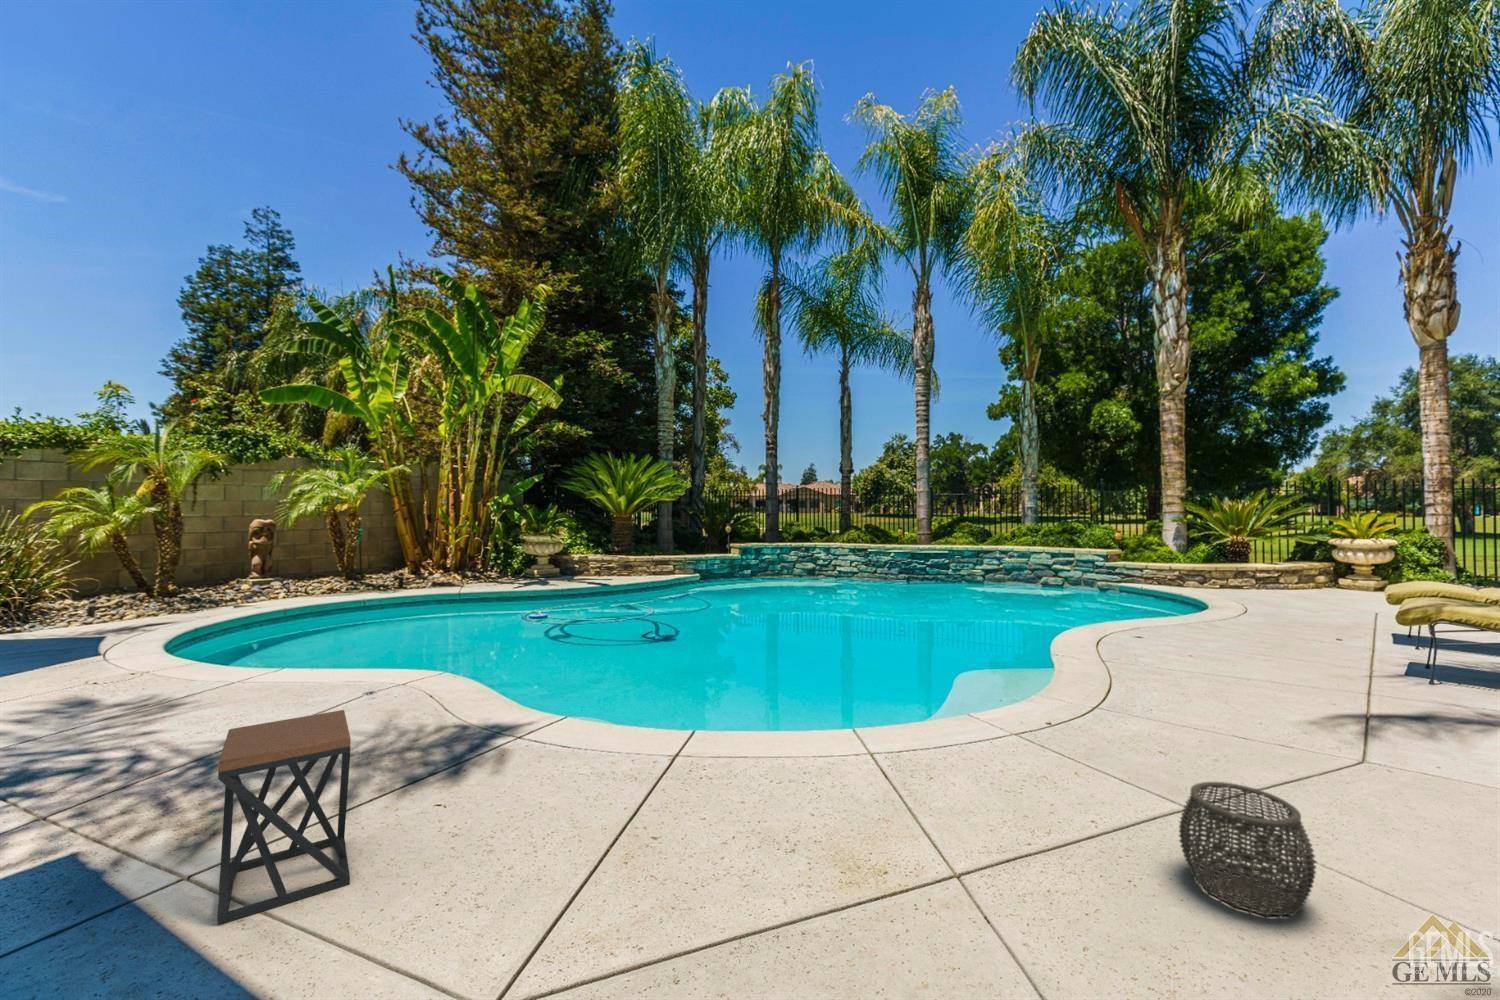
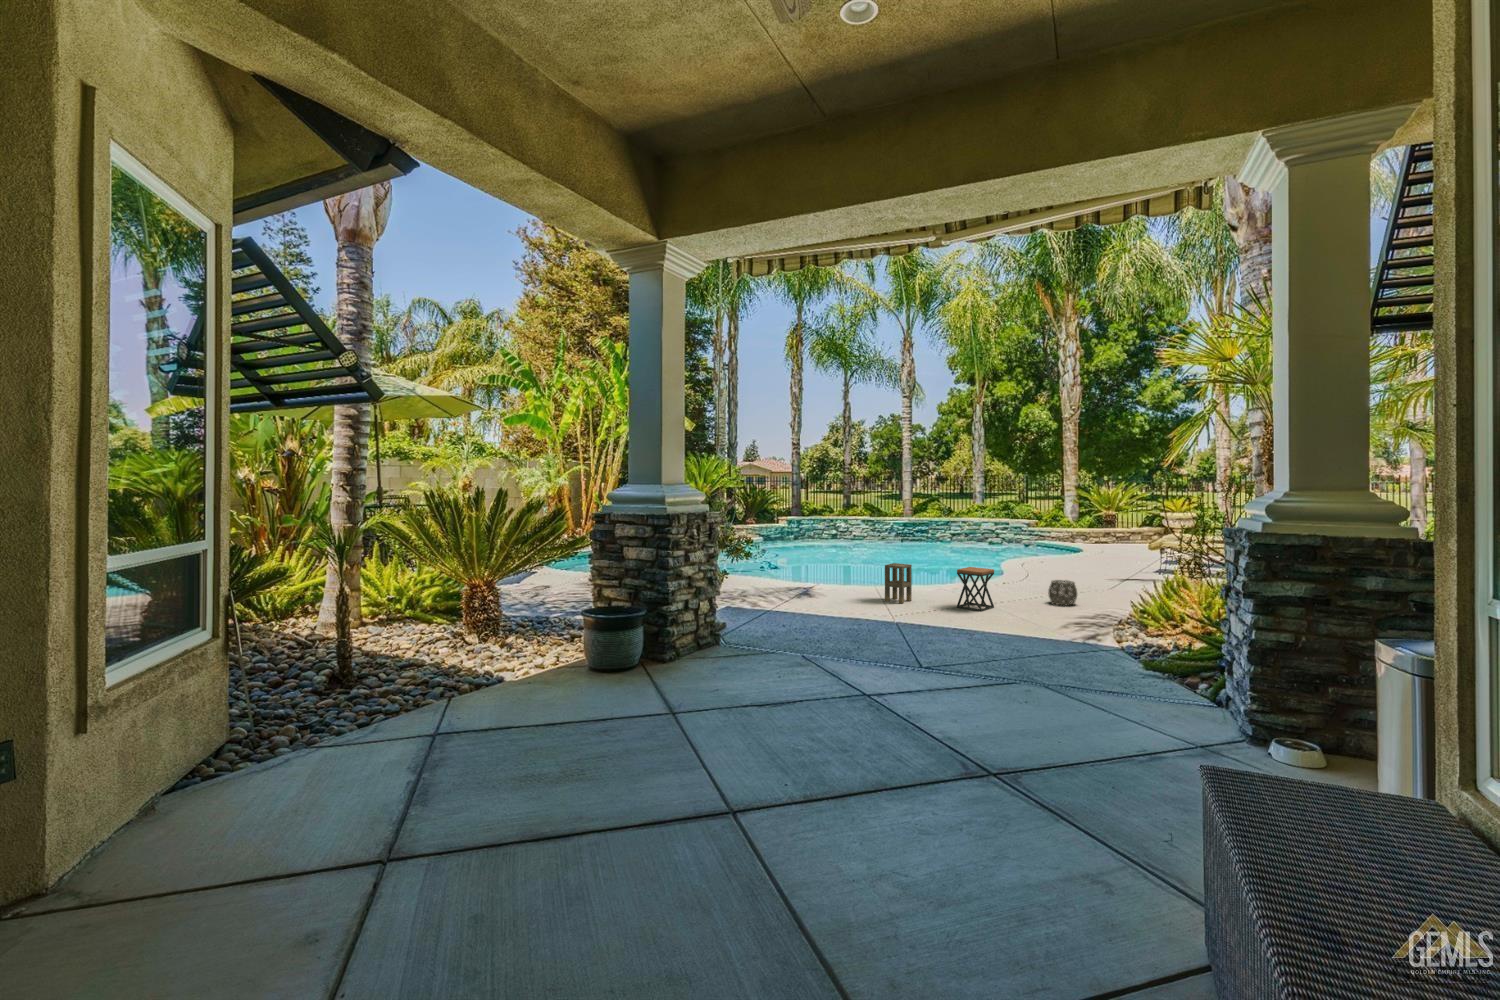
side table: none [597,681,686,839] -> present [885,563,912,604]
stool: present [217,710,350,925] -> present [957,567,994,611]

